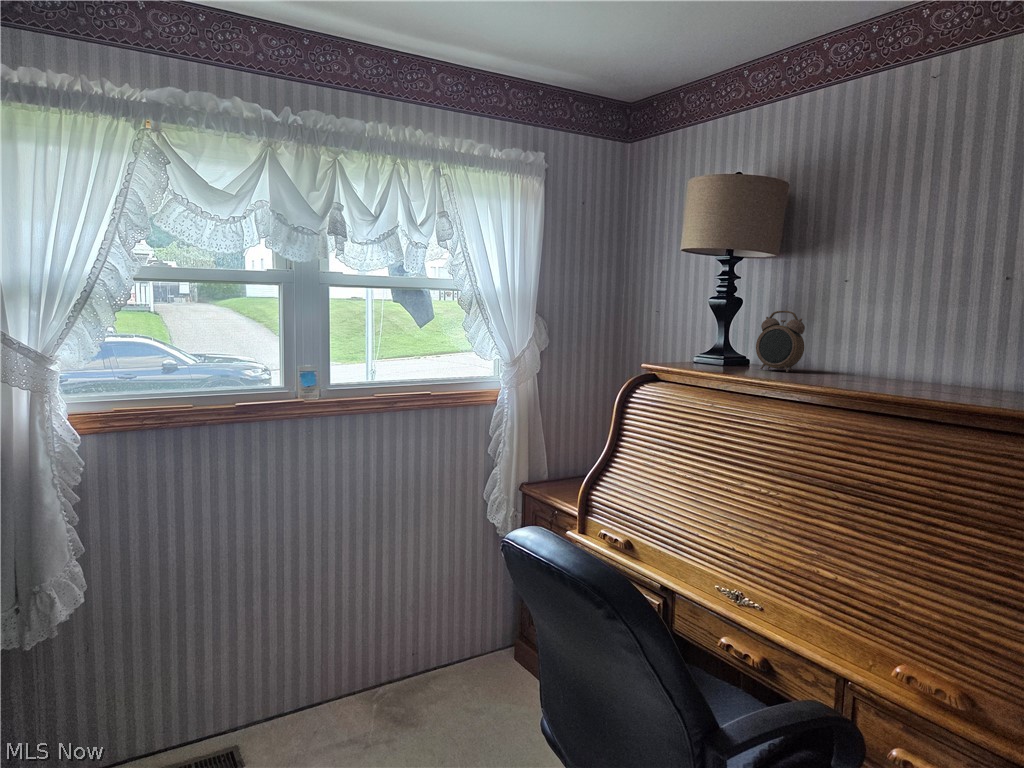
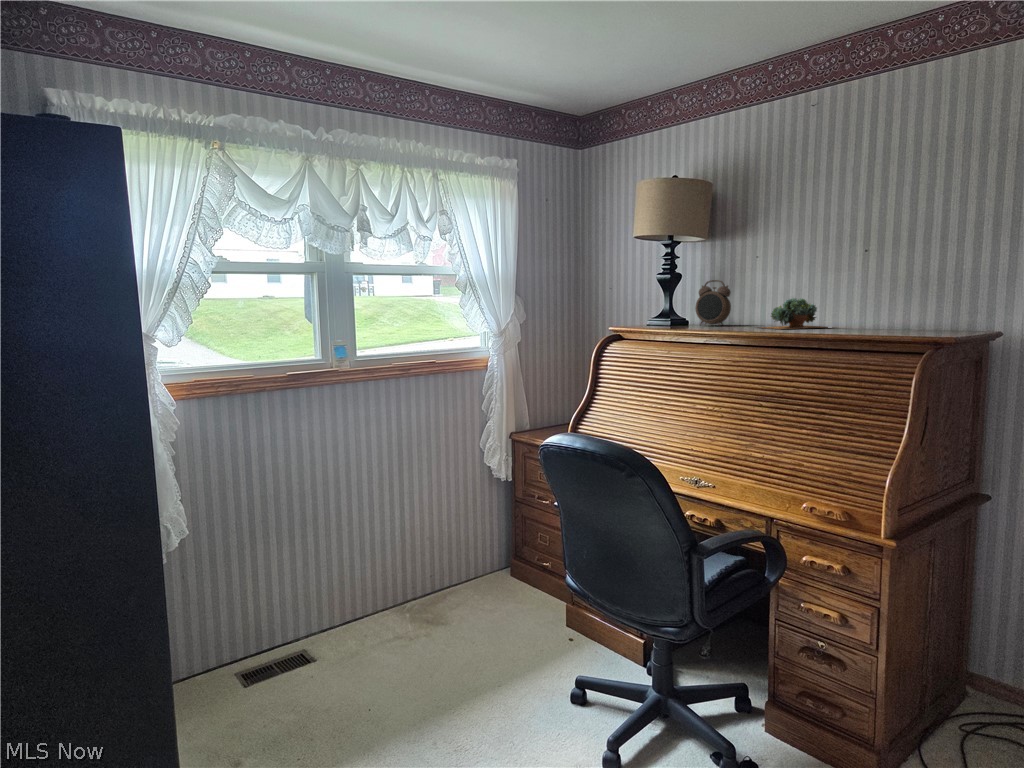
succulent plant: none [835,341,950,387] -> present [757,298,825,329]

